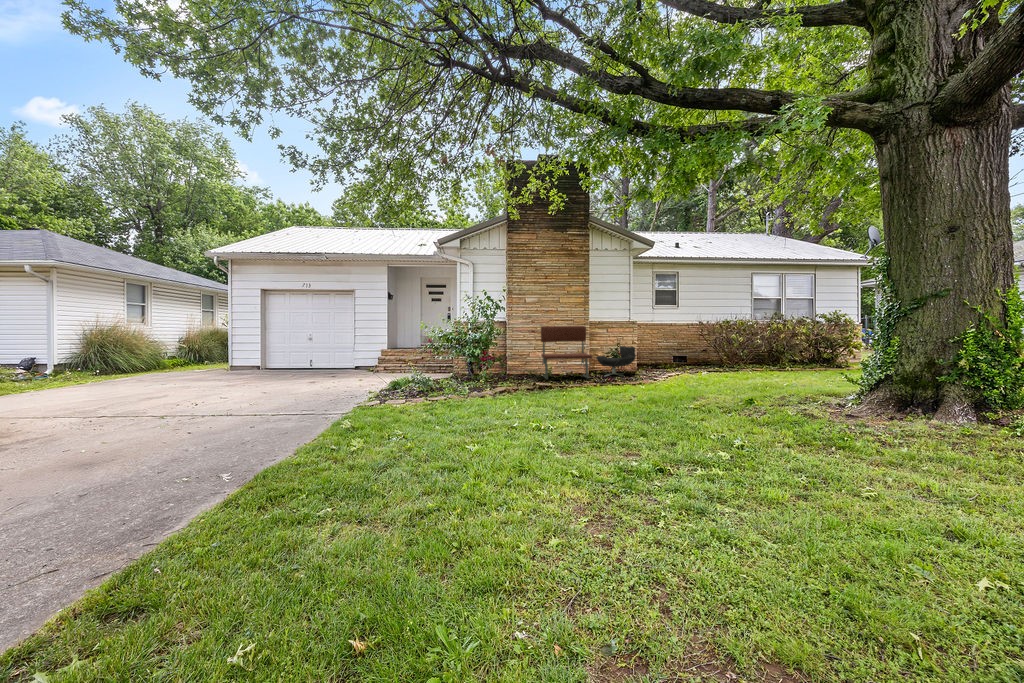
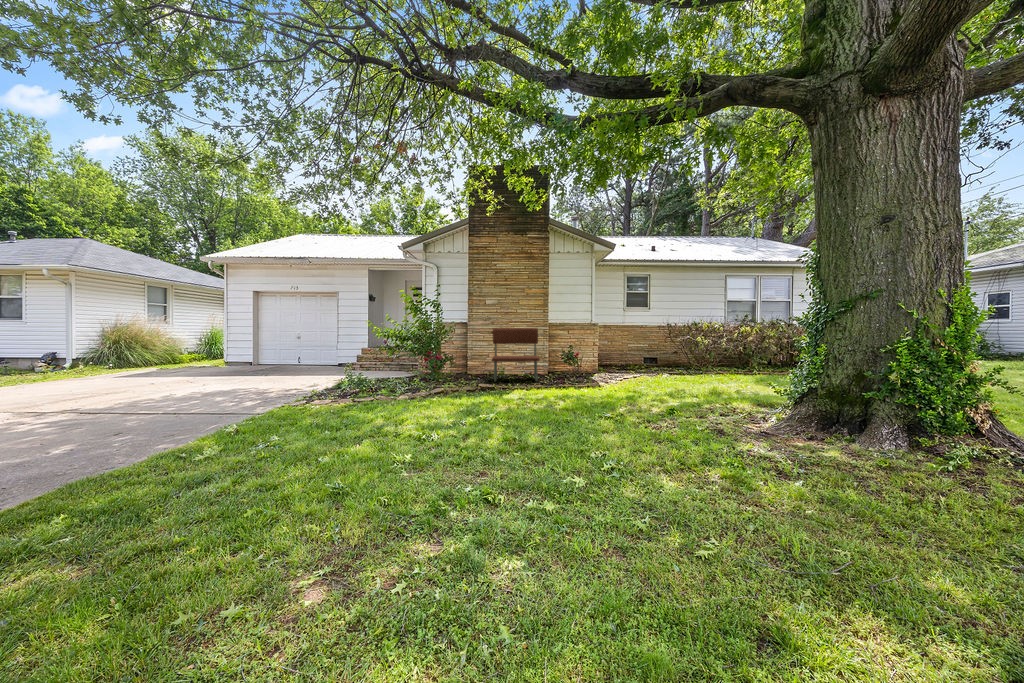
lounge chair: present [597,346,636,375] -> none [552,349,590,380]

